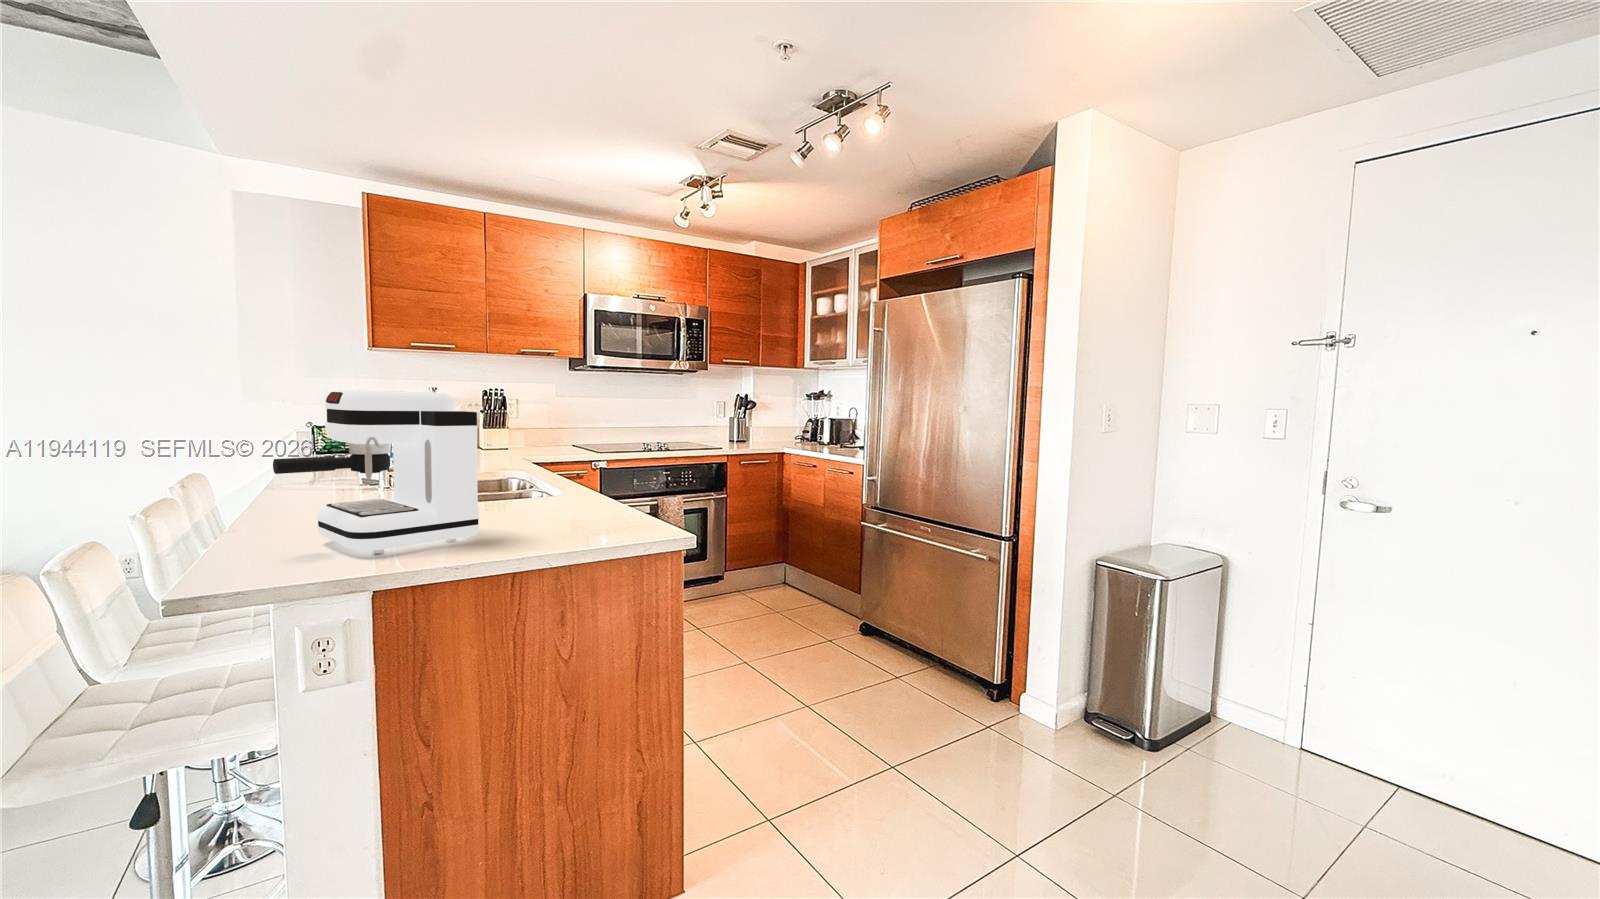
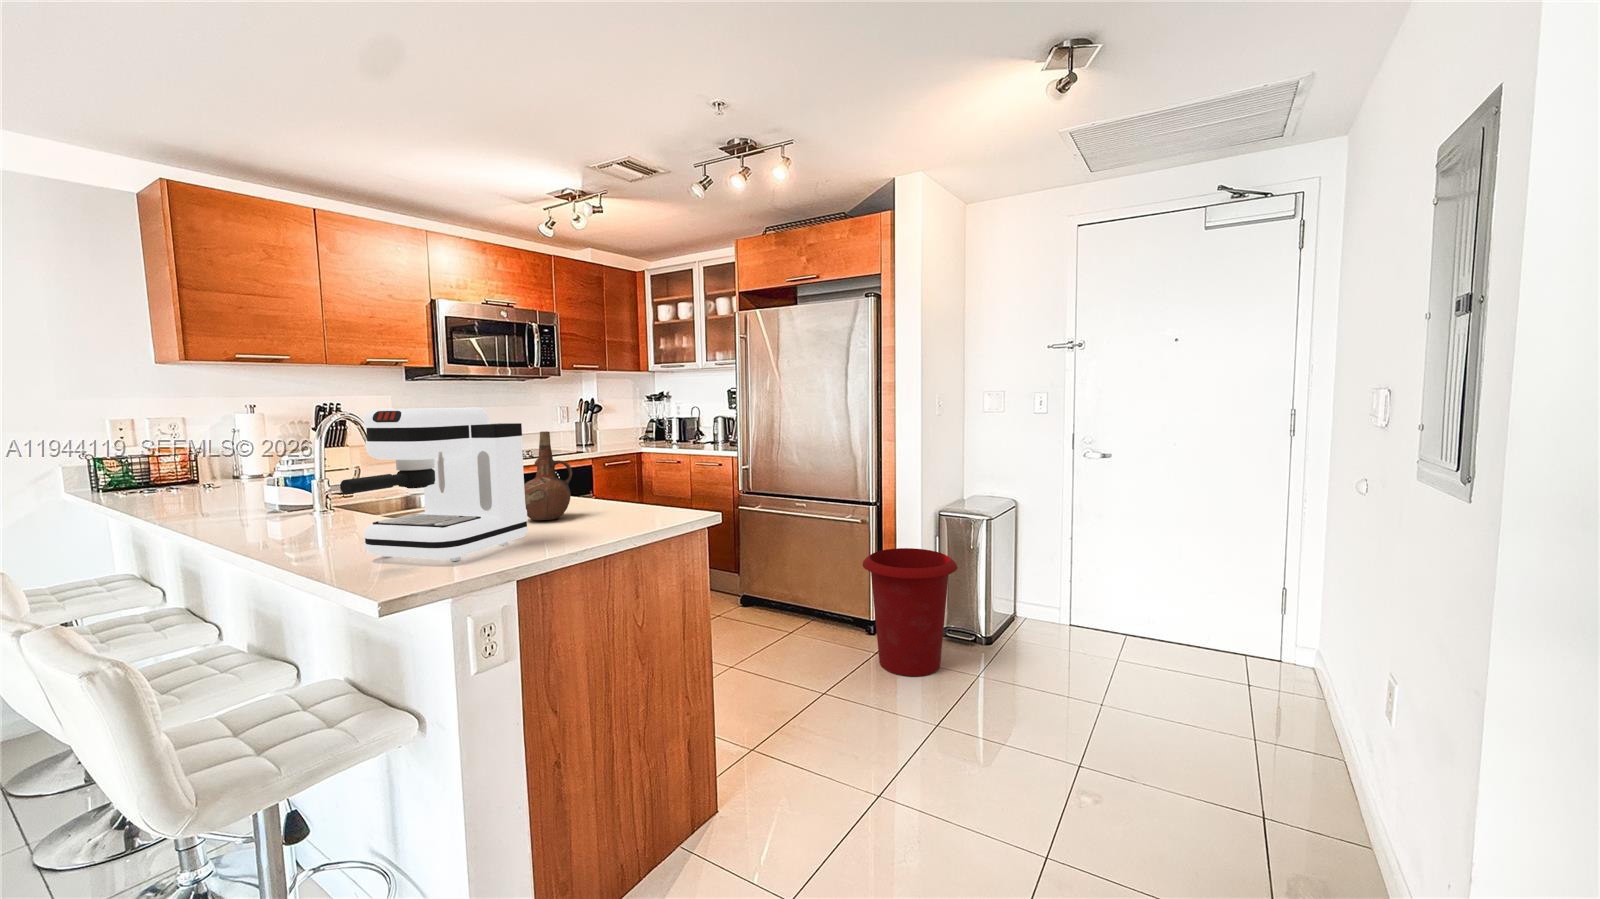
ceramic pitcher: none [515,423,575,519] -> present [524,431,572,520]
waste bin: none [971,600,1102,775] -> present [862,548,958,676]

